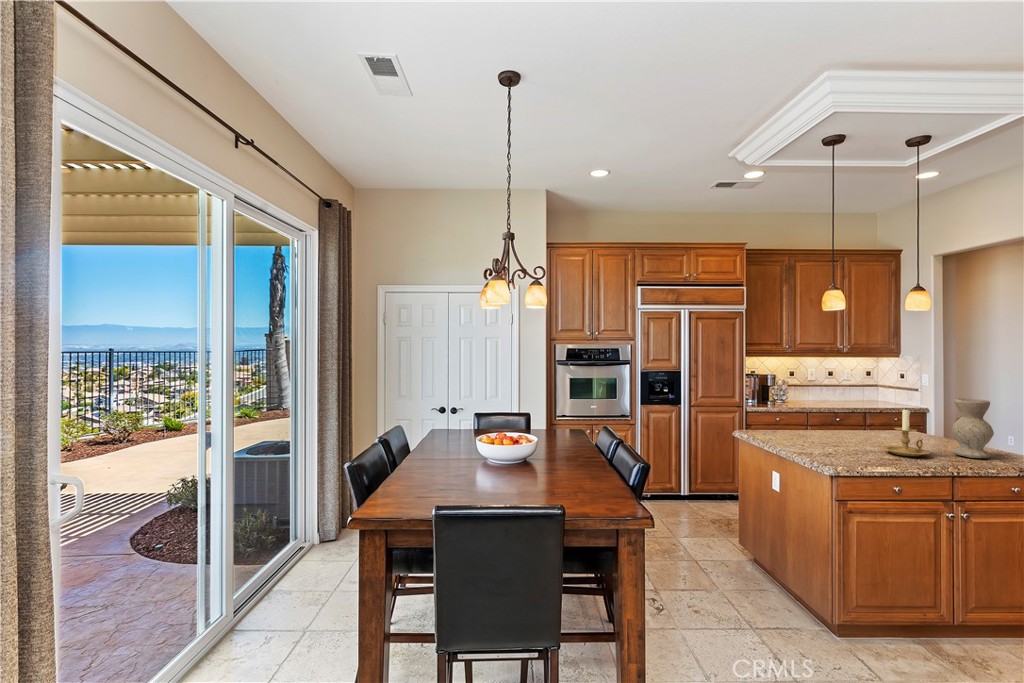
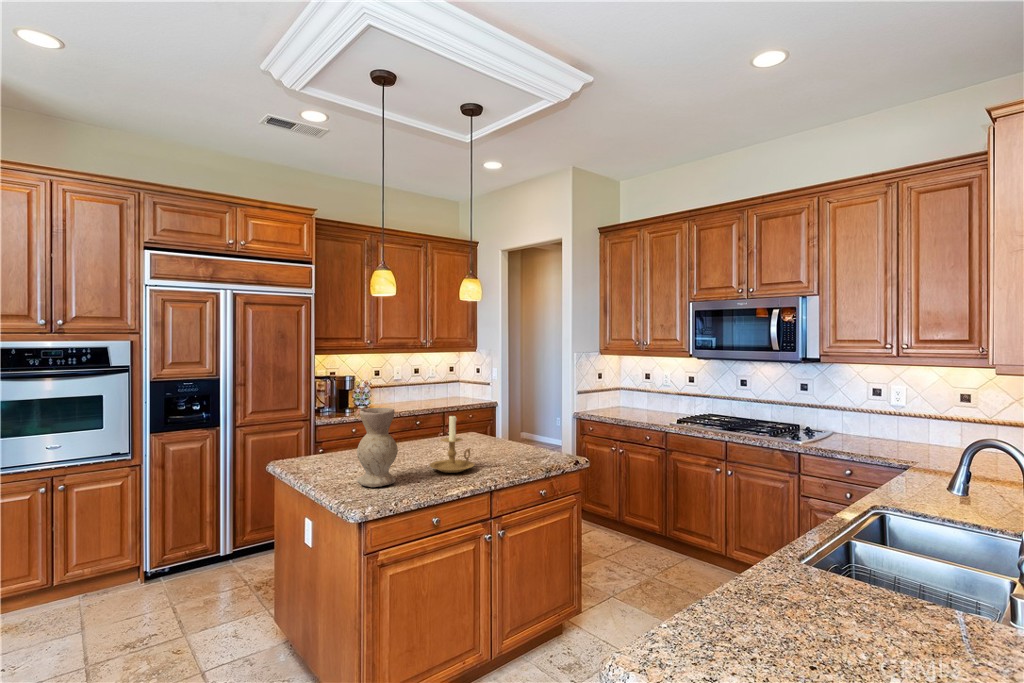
vase: present [952,398,994,458] -> present [357,408,398,487]

